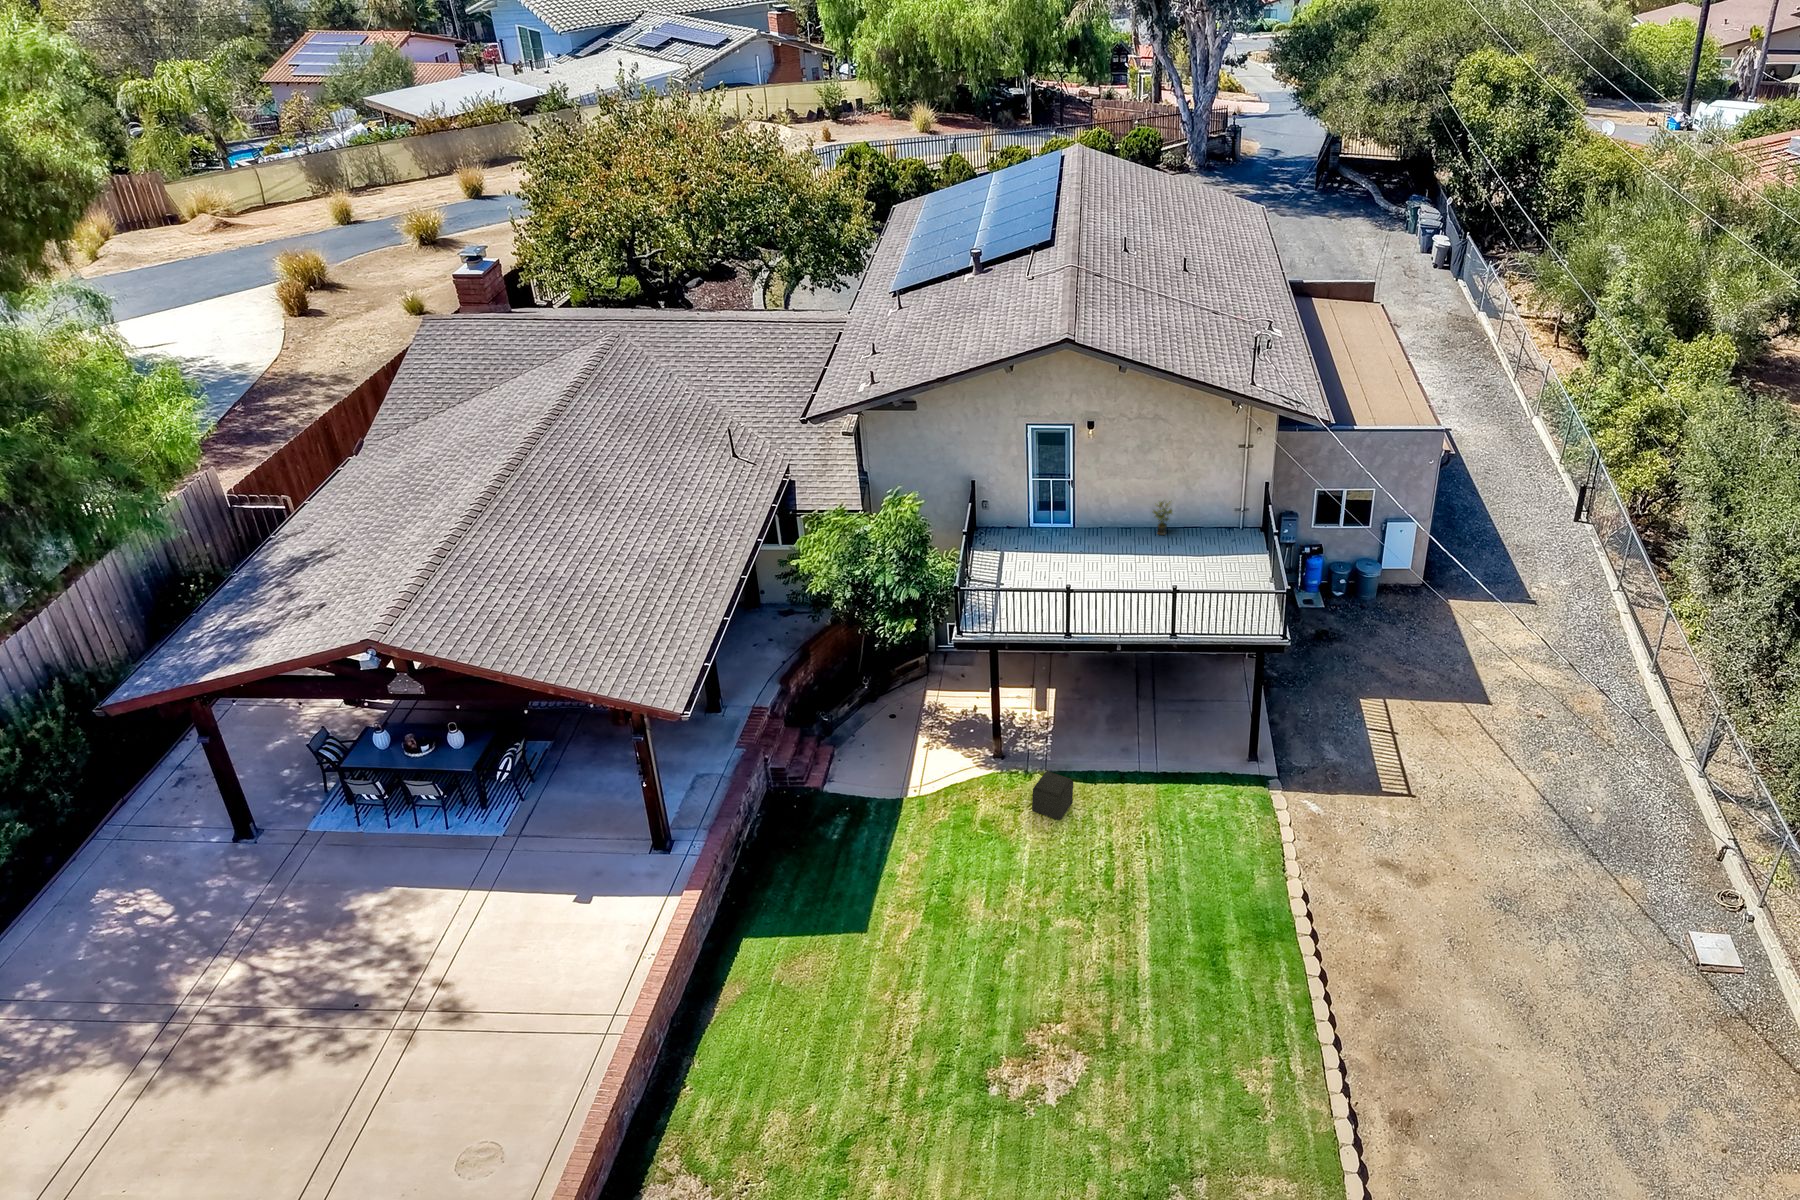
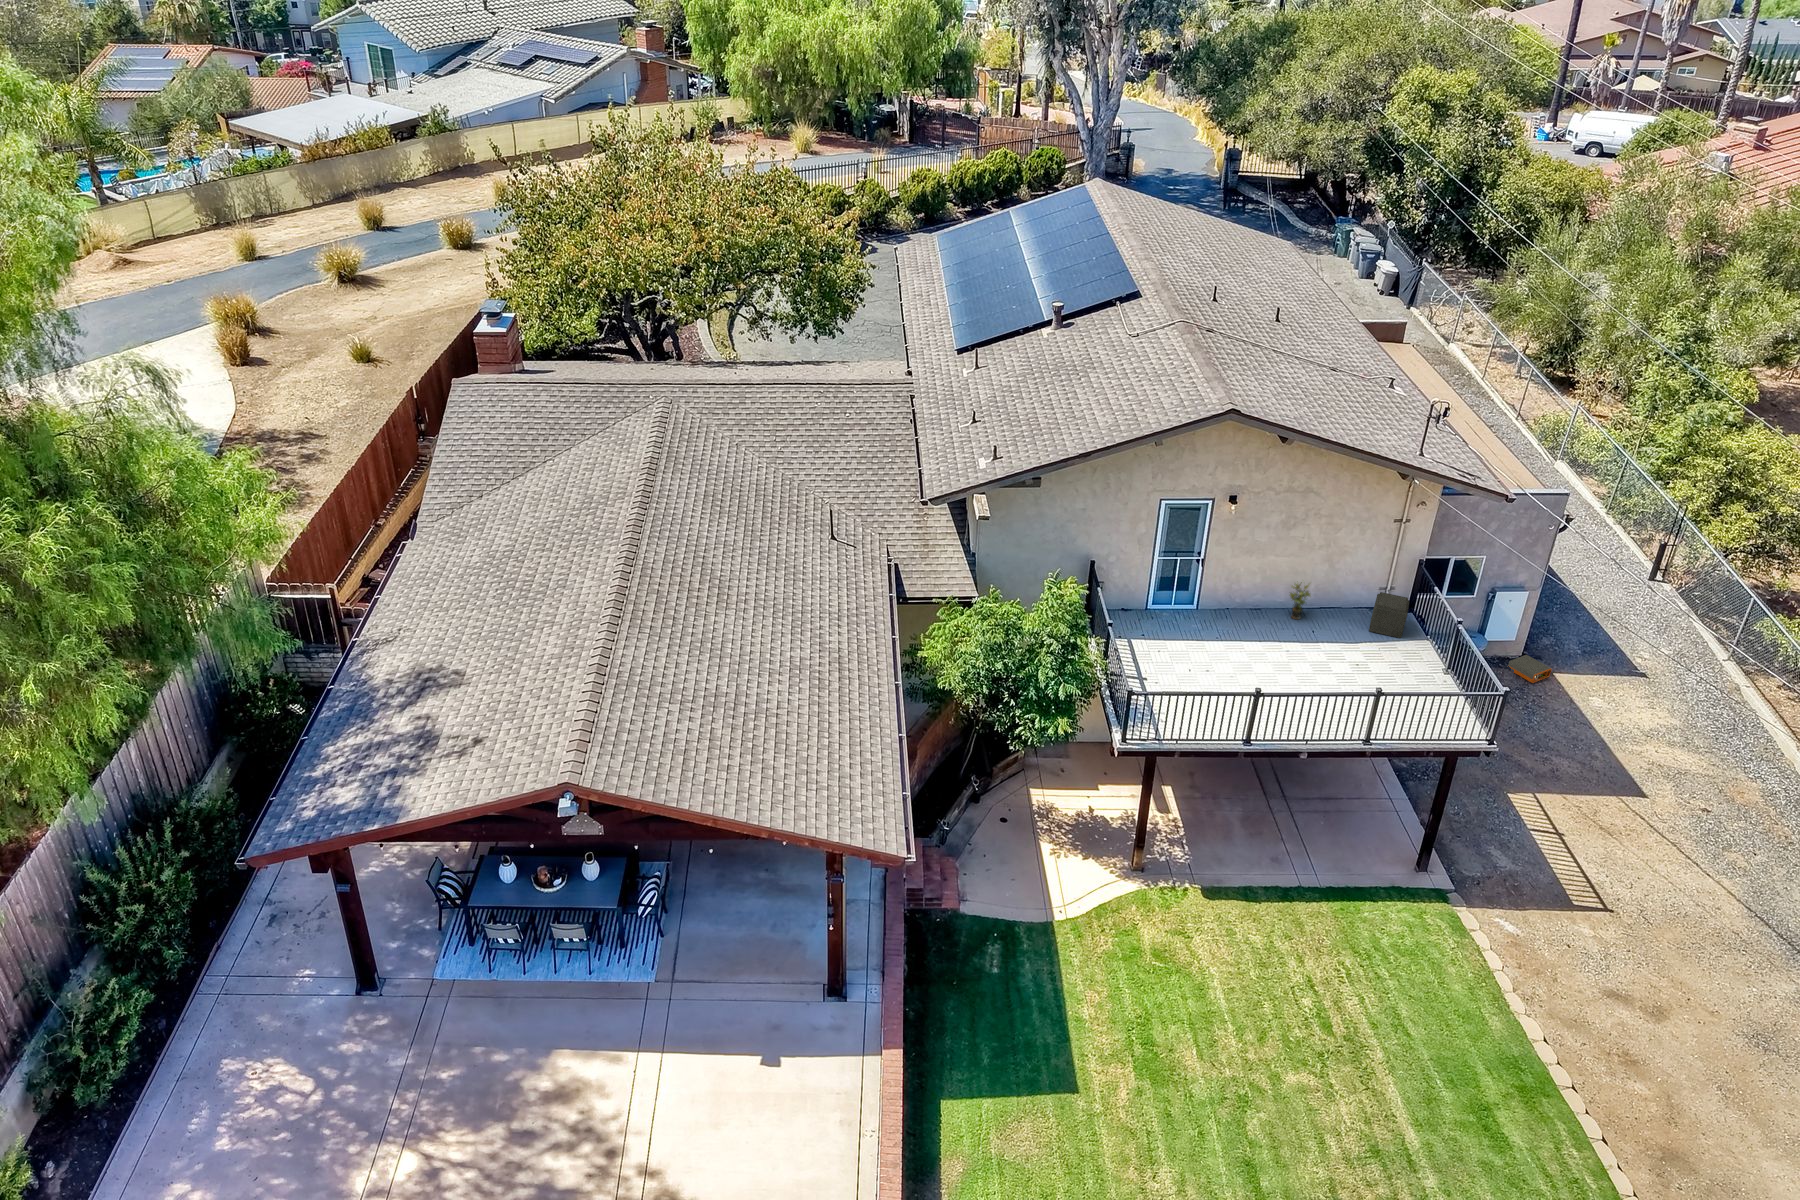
storage box: none [1402,580,1442,605] -> present [1508,655,1552,683]
ottoman: present [1032,771,1073,820] -> present [1369,592,1409,638]

